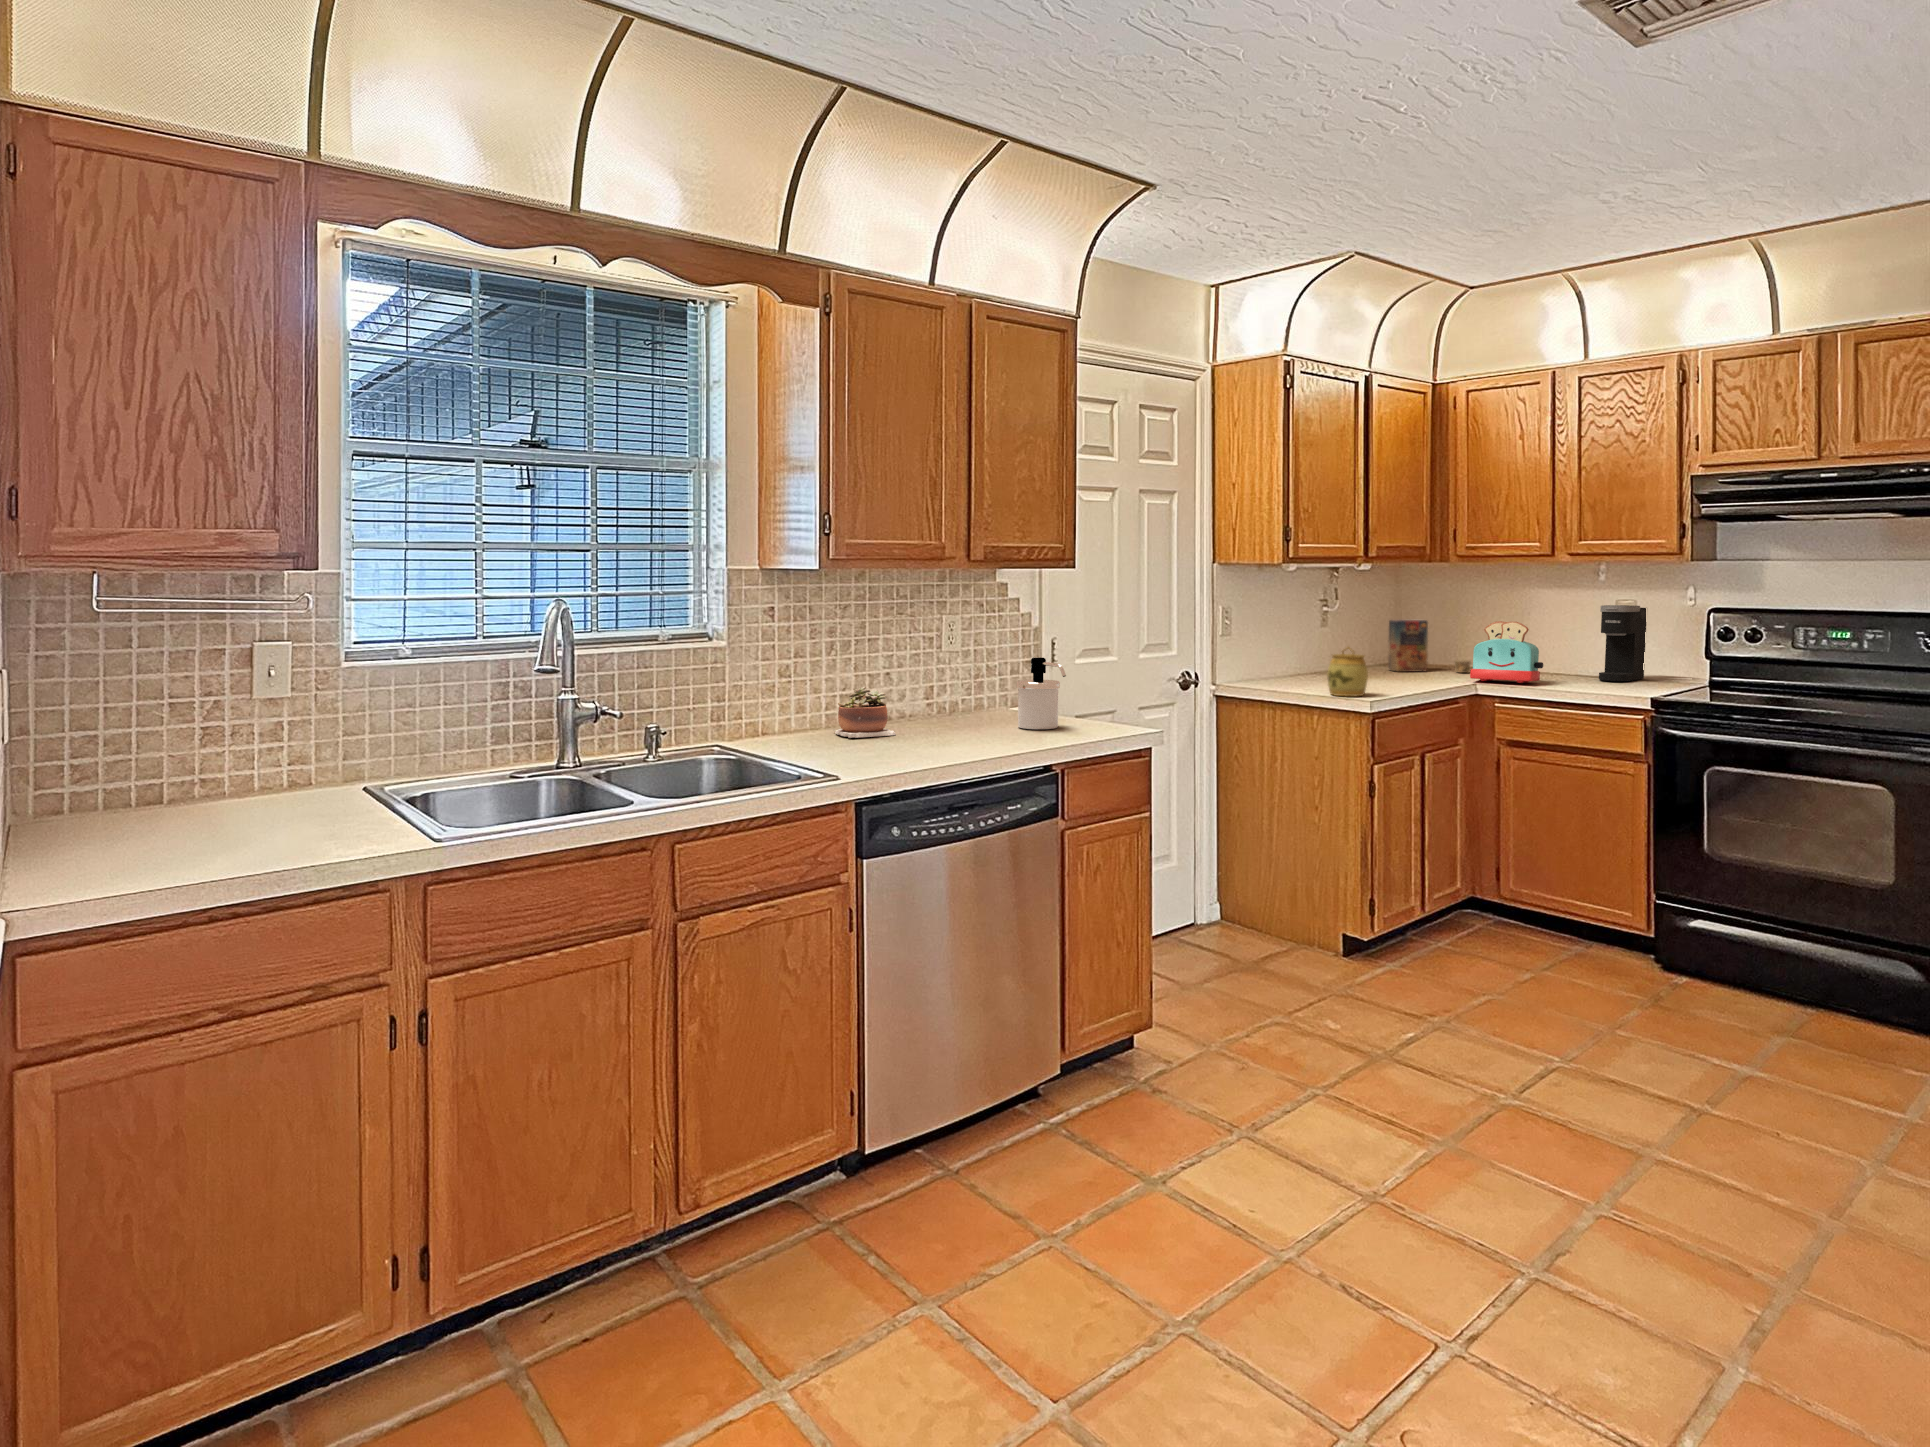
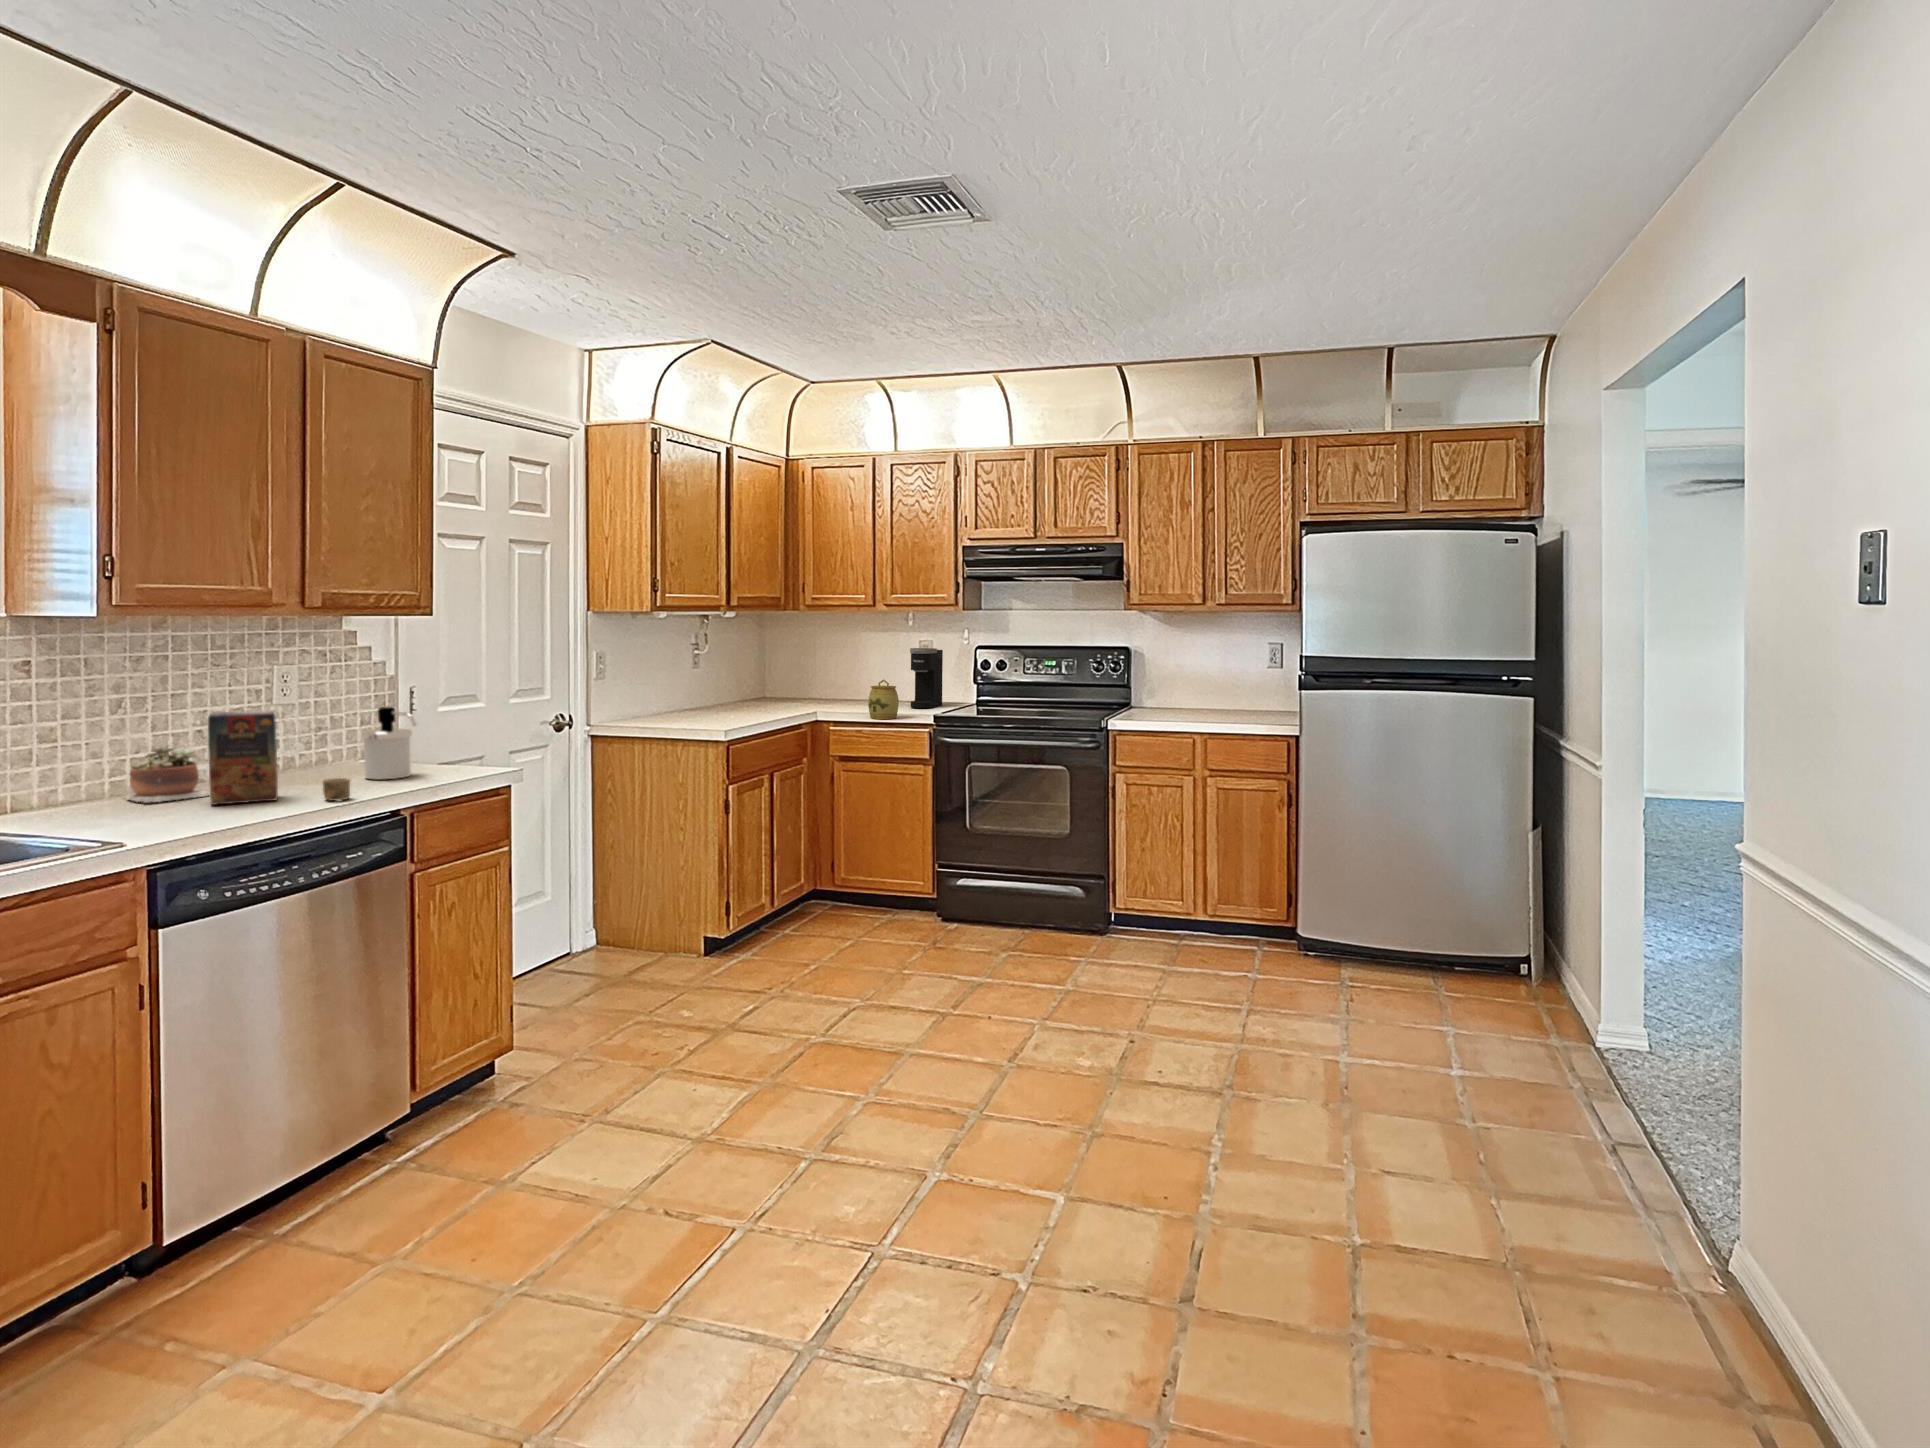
cereal box: present [1388,620,1471,673] -> present [208,711,350,805]
toaster: present [1470,621,1543,683] -> none [815,661,869,712]
jar: present [1327,647,1368,696] -> present [868,679,899,719]

